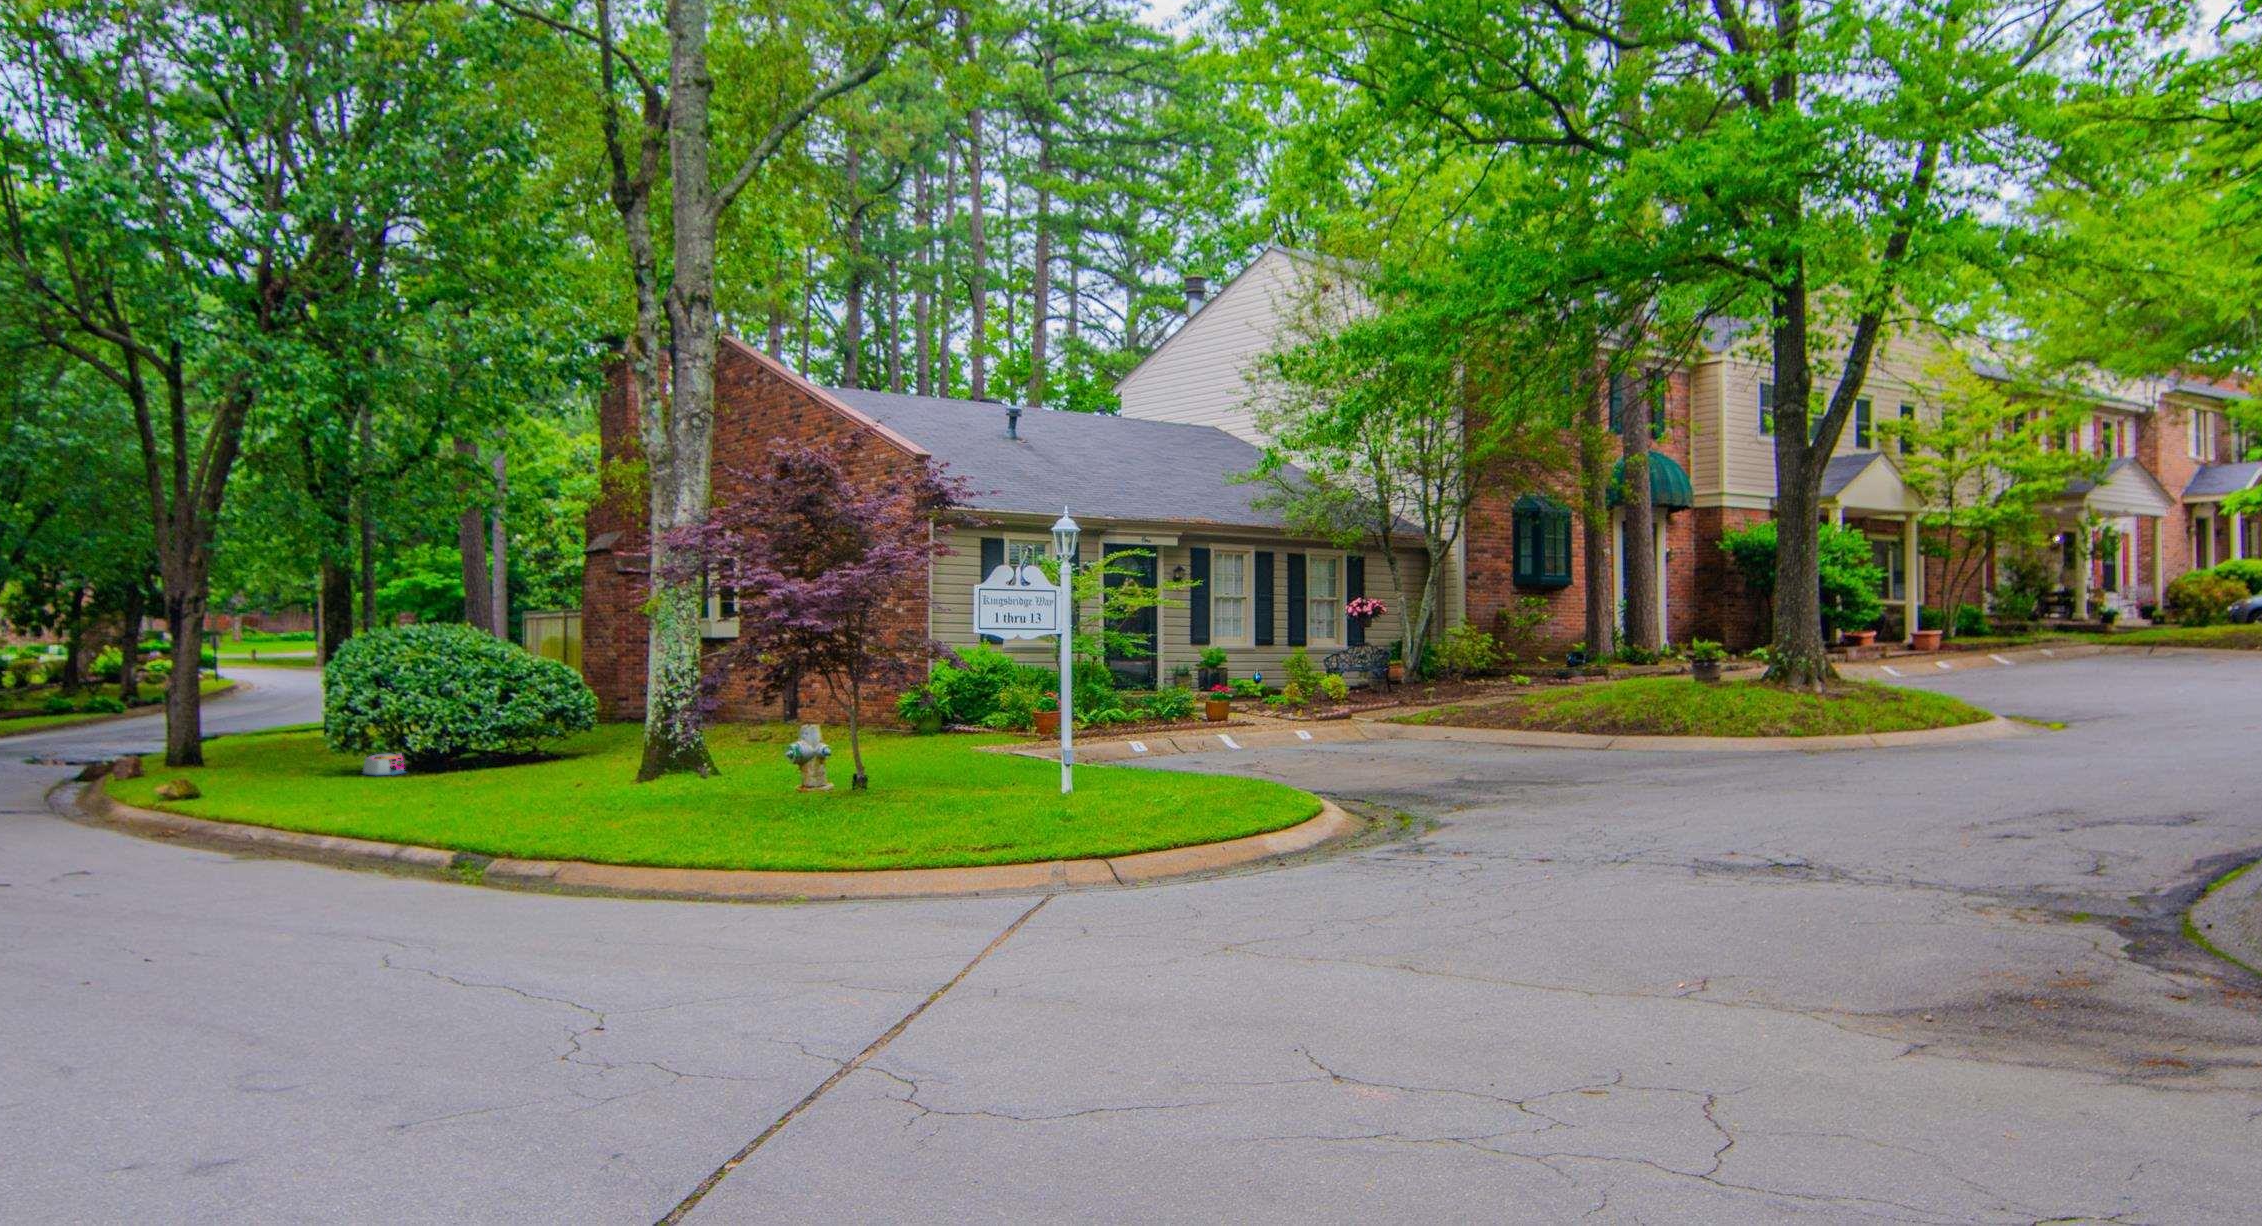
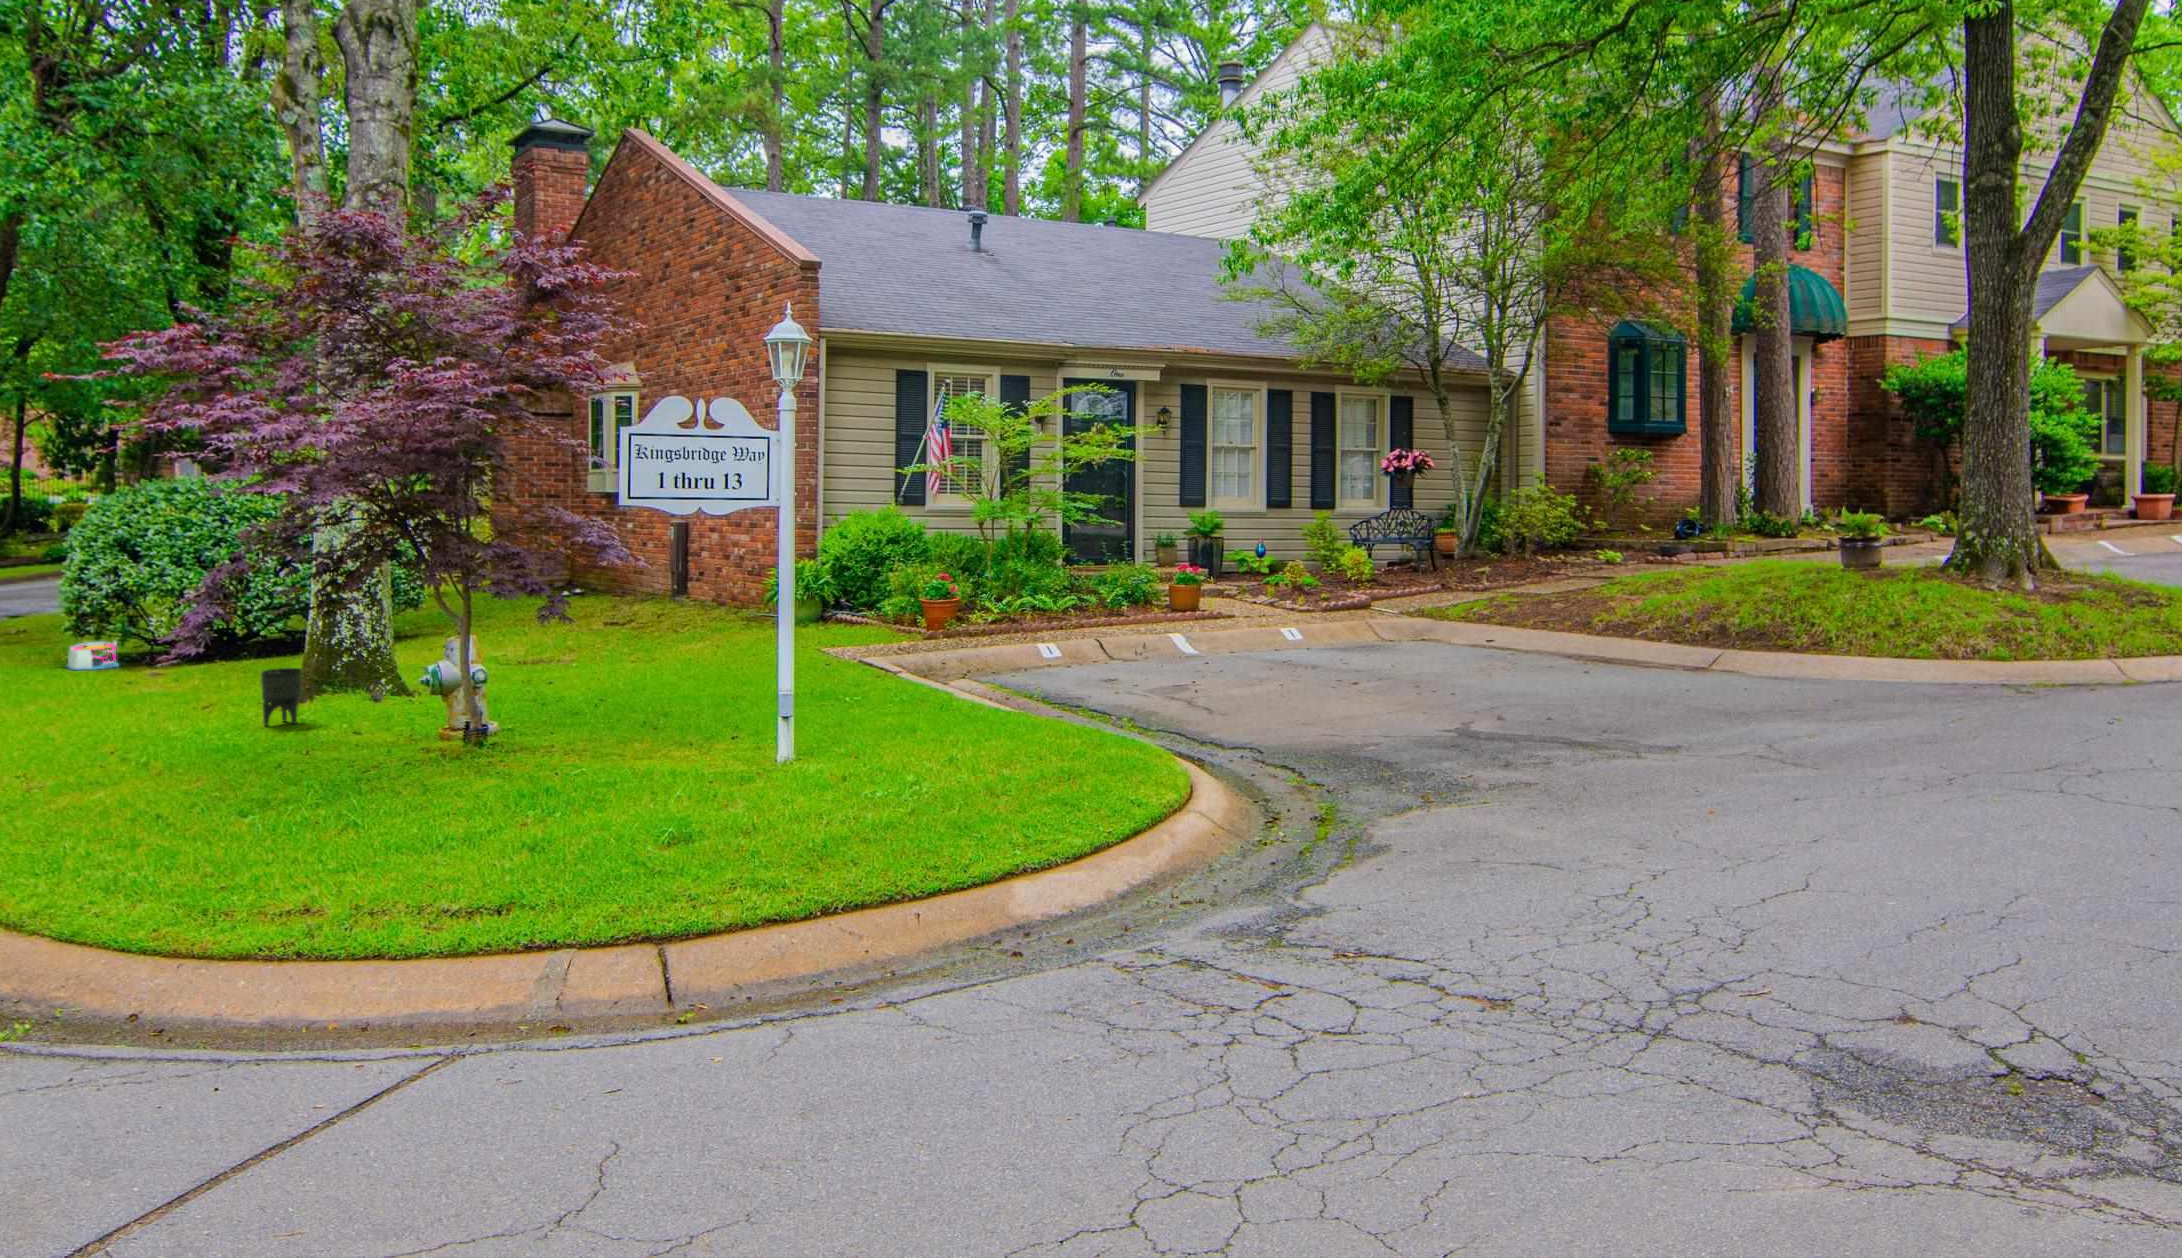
planter: none [629,757,656,798] -> present [261,668,302,726]

